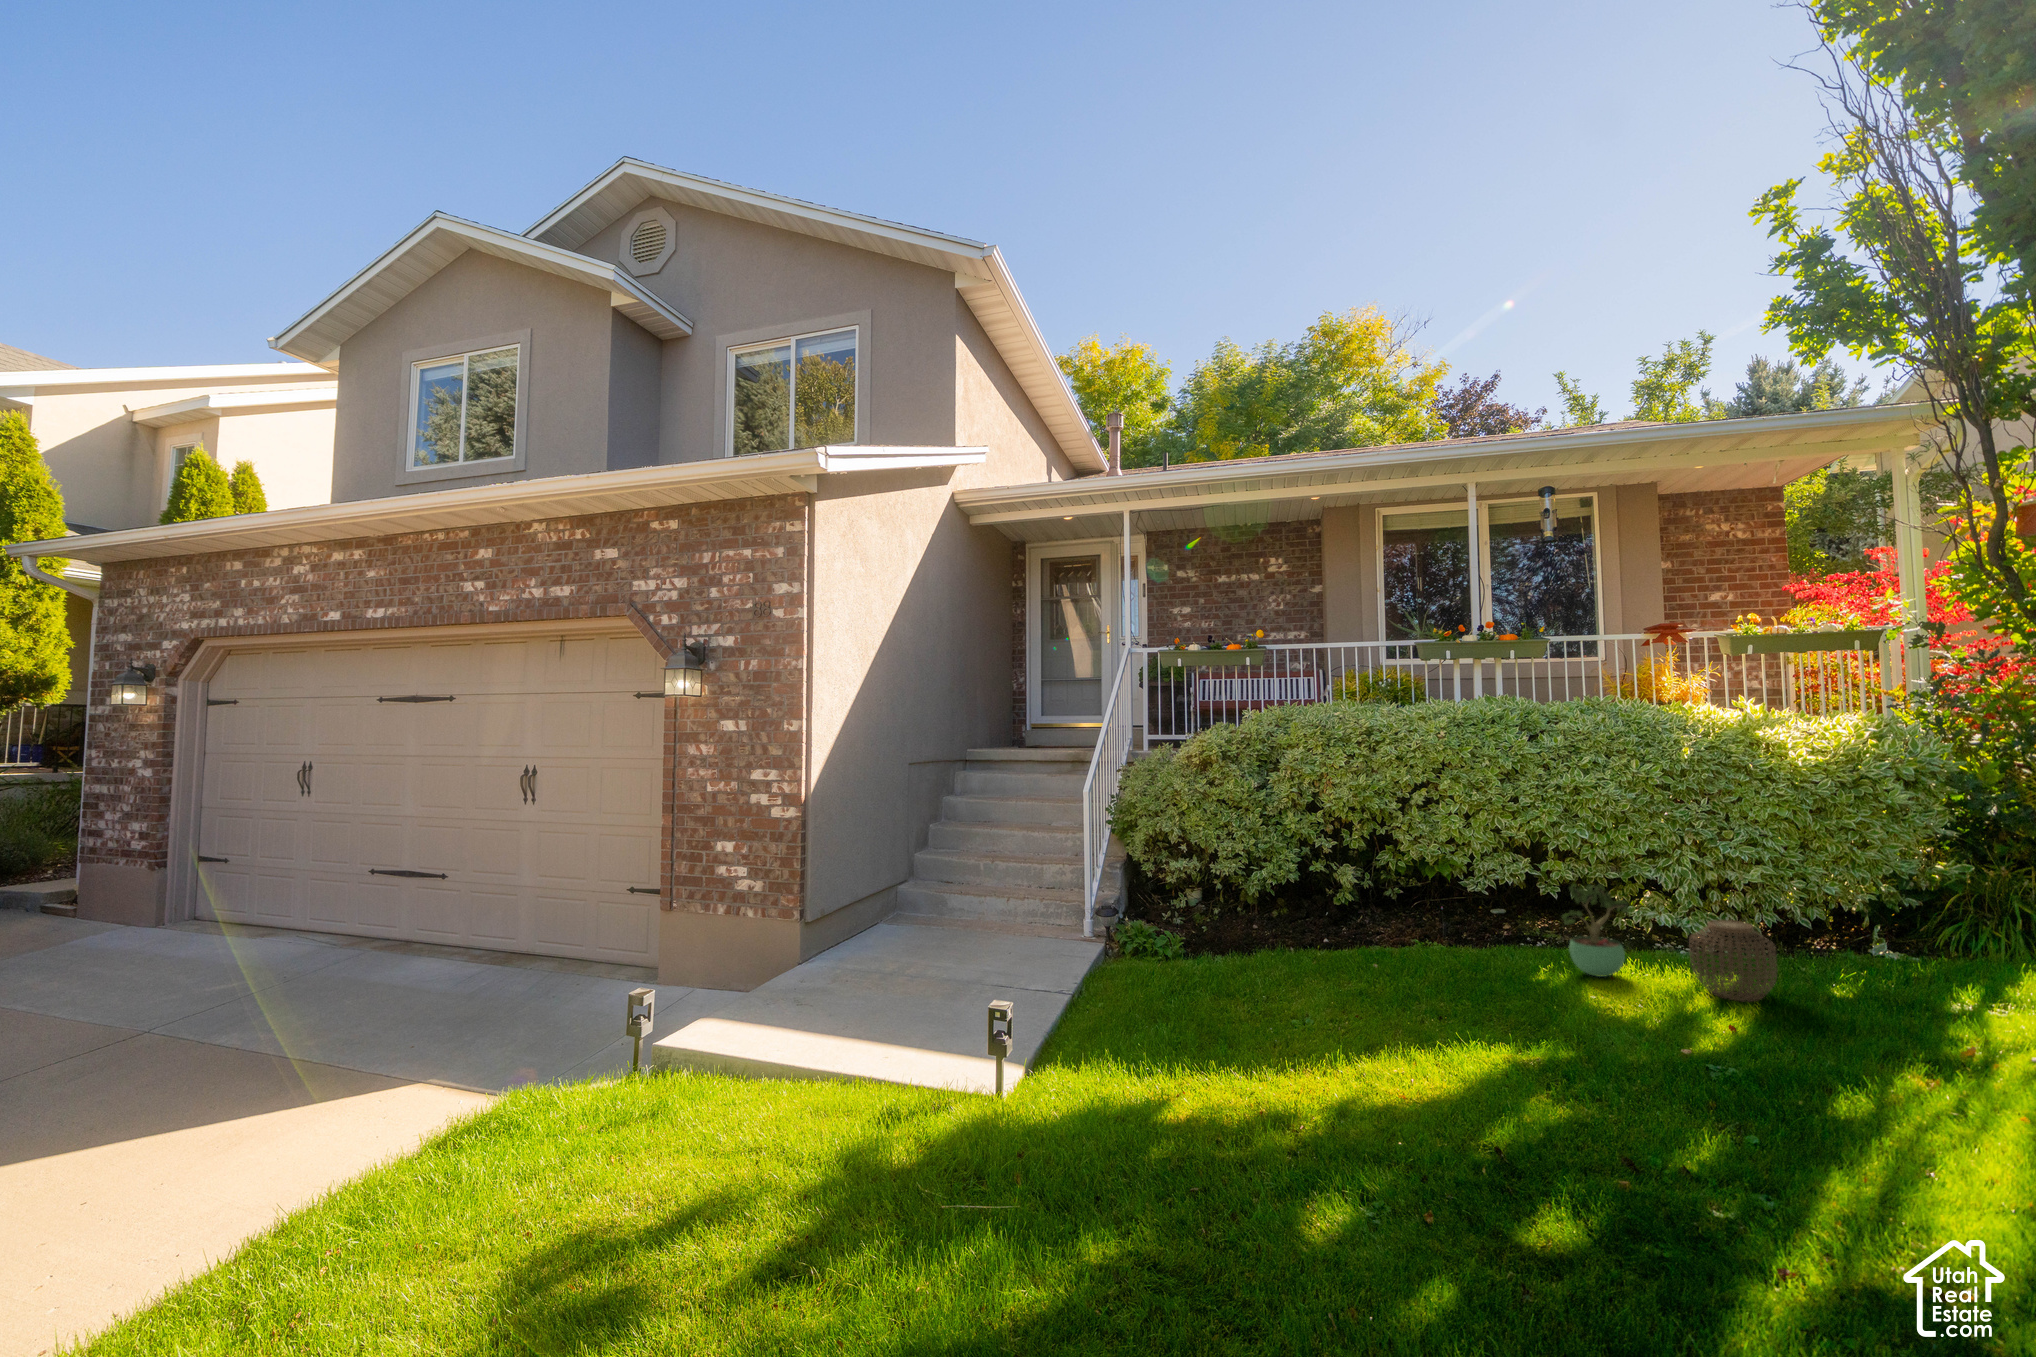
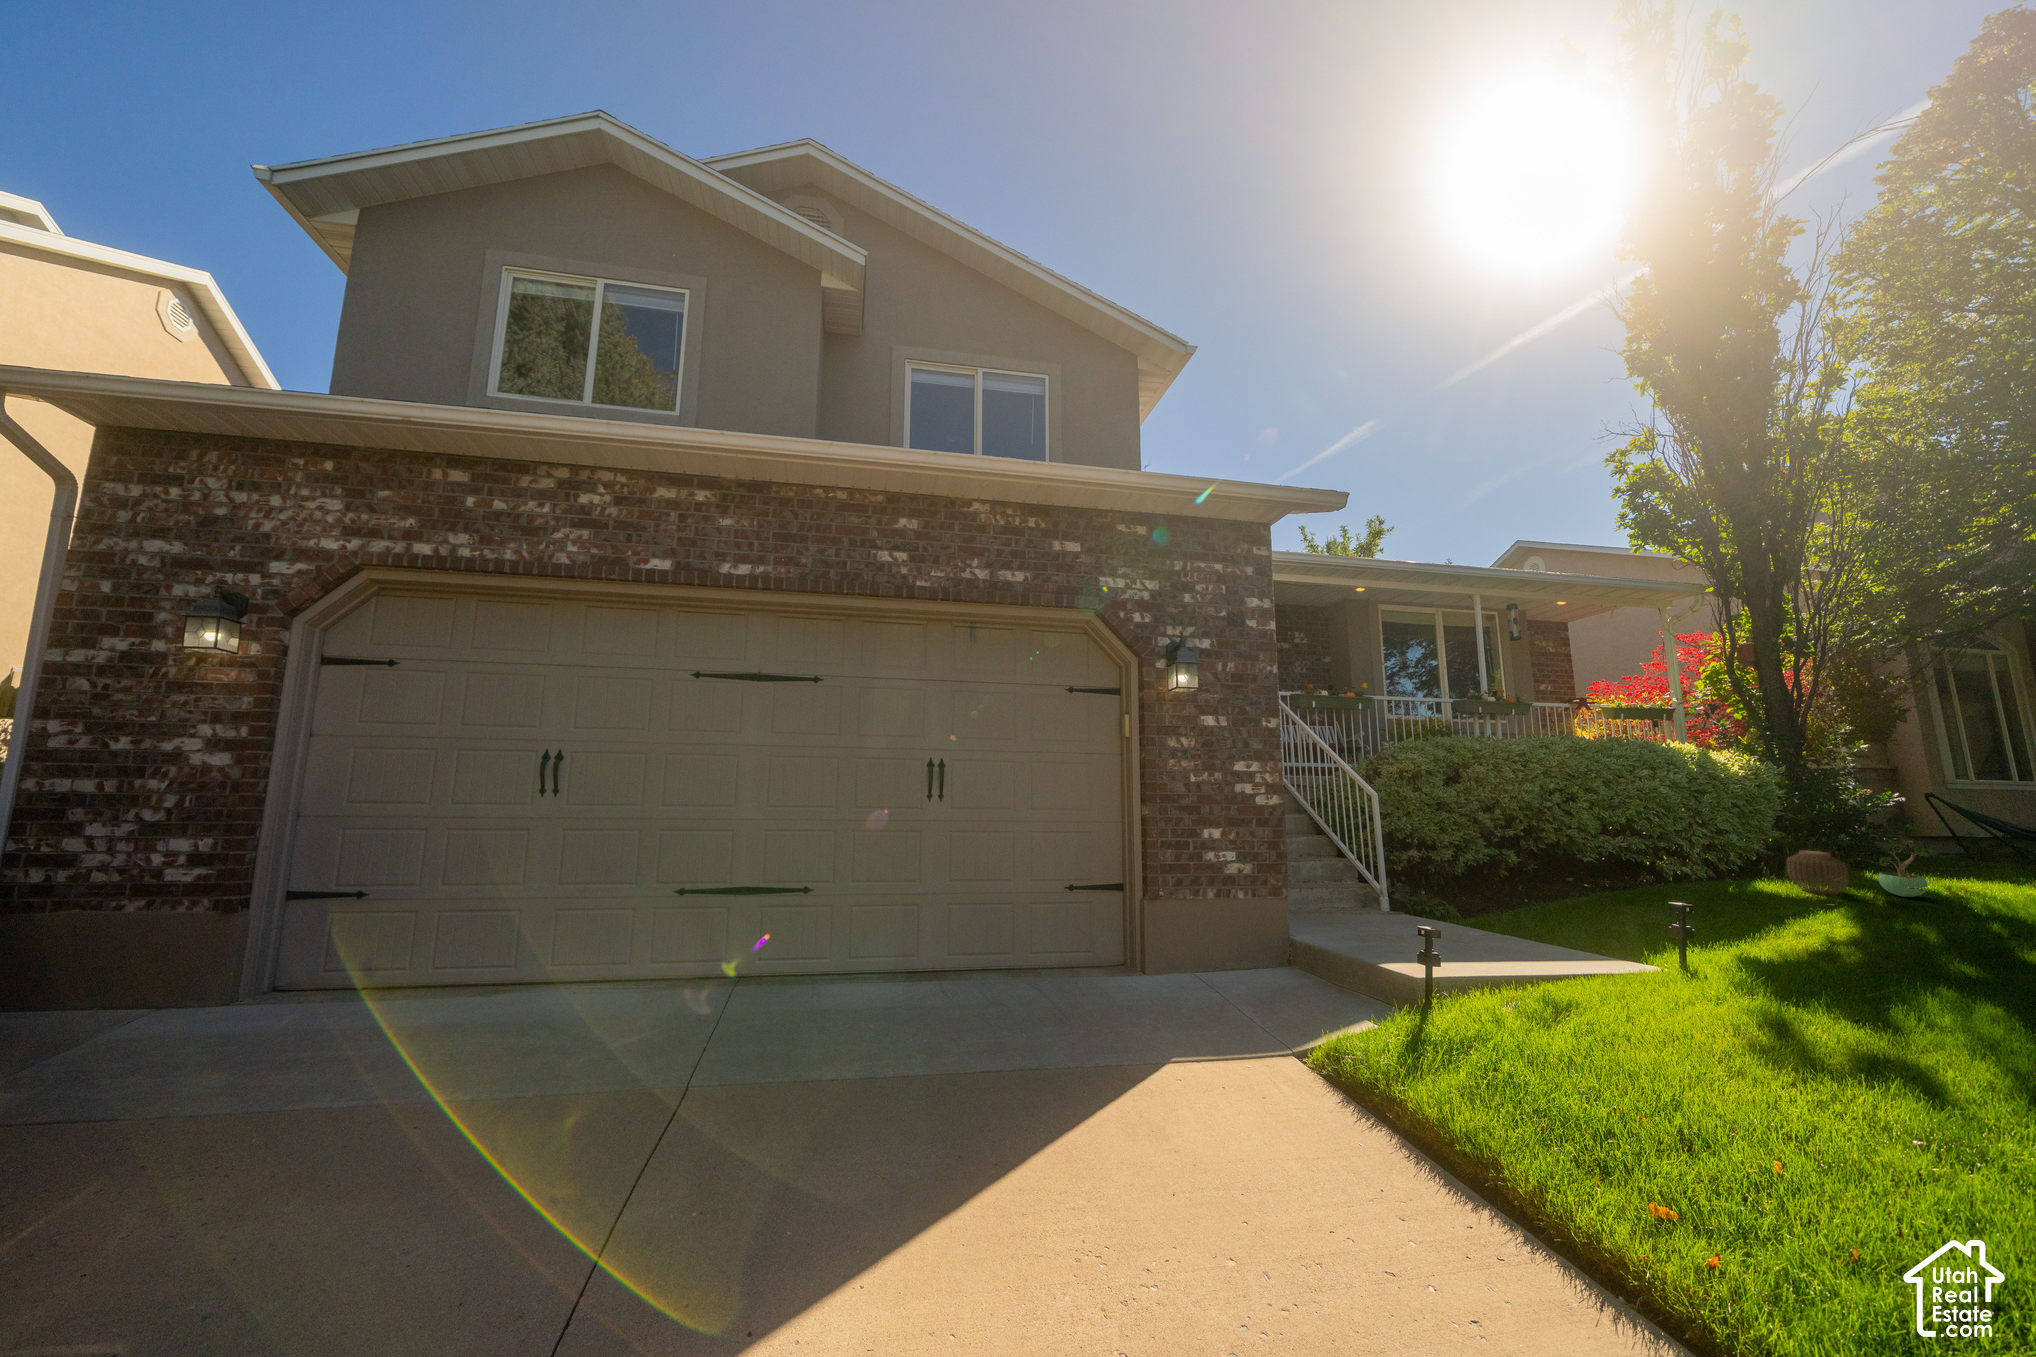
potted plant: present [1561,884,1629,977] -> present [1878,839,1933,897]

